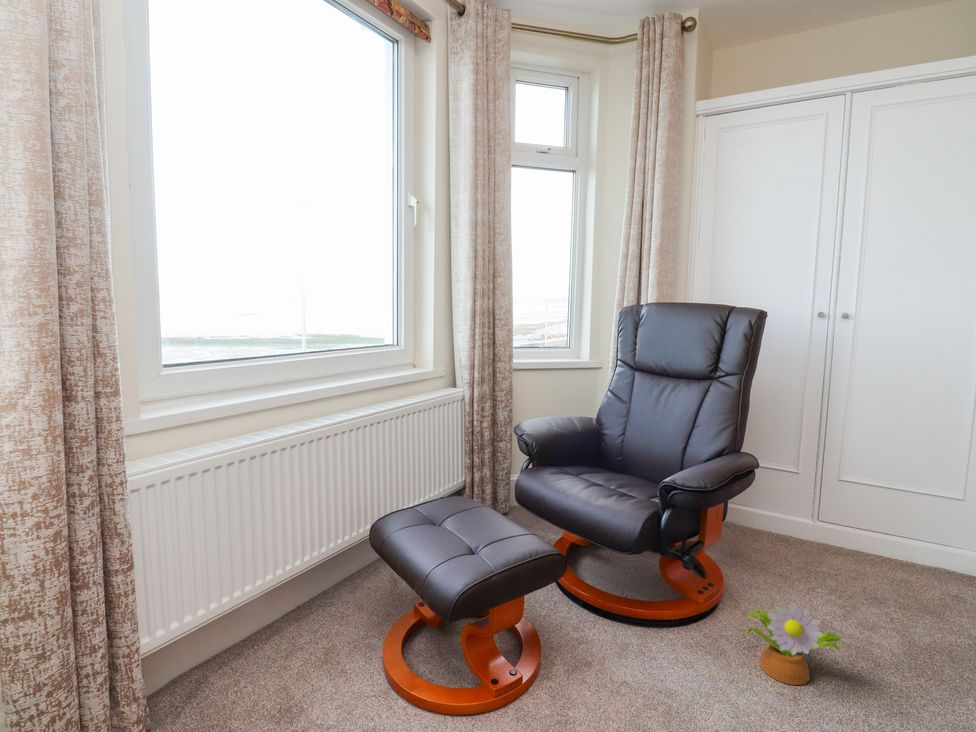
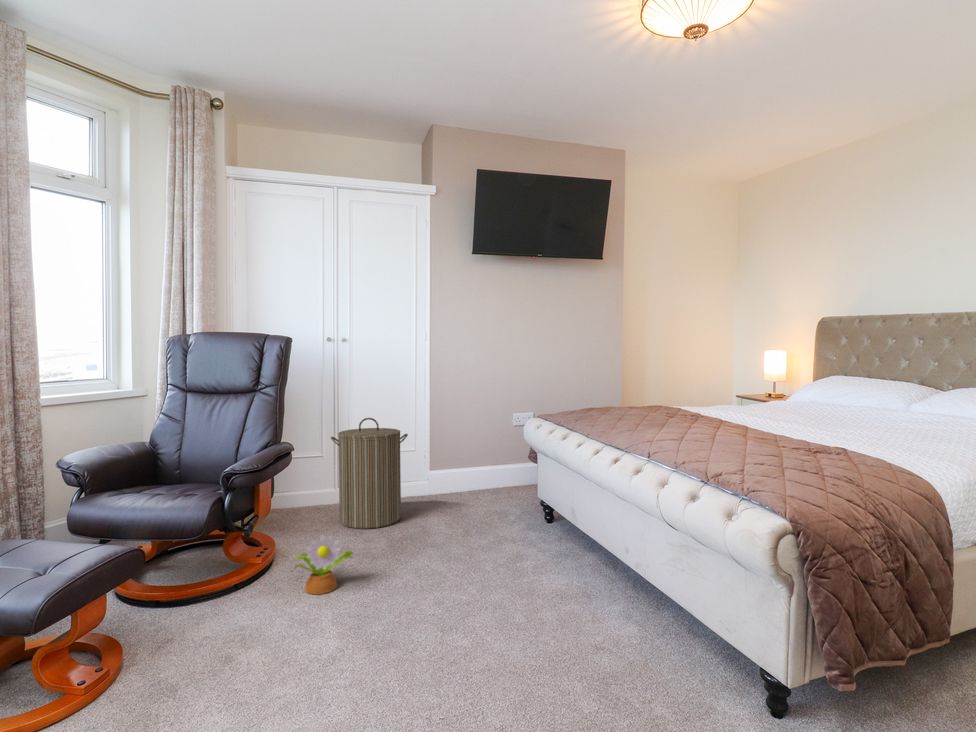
laundry hamper: none [807,425,941,589] -> present [331,418,408,529]

